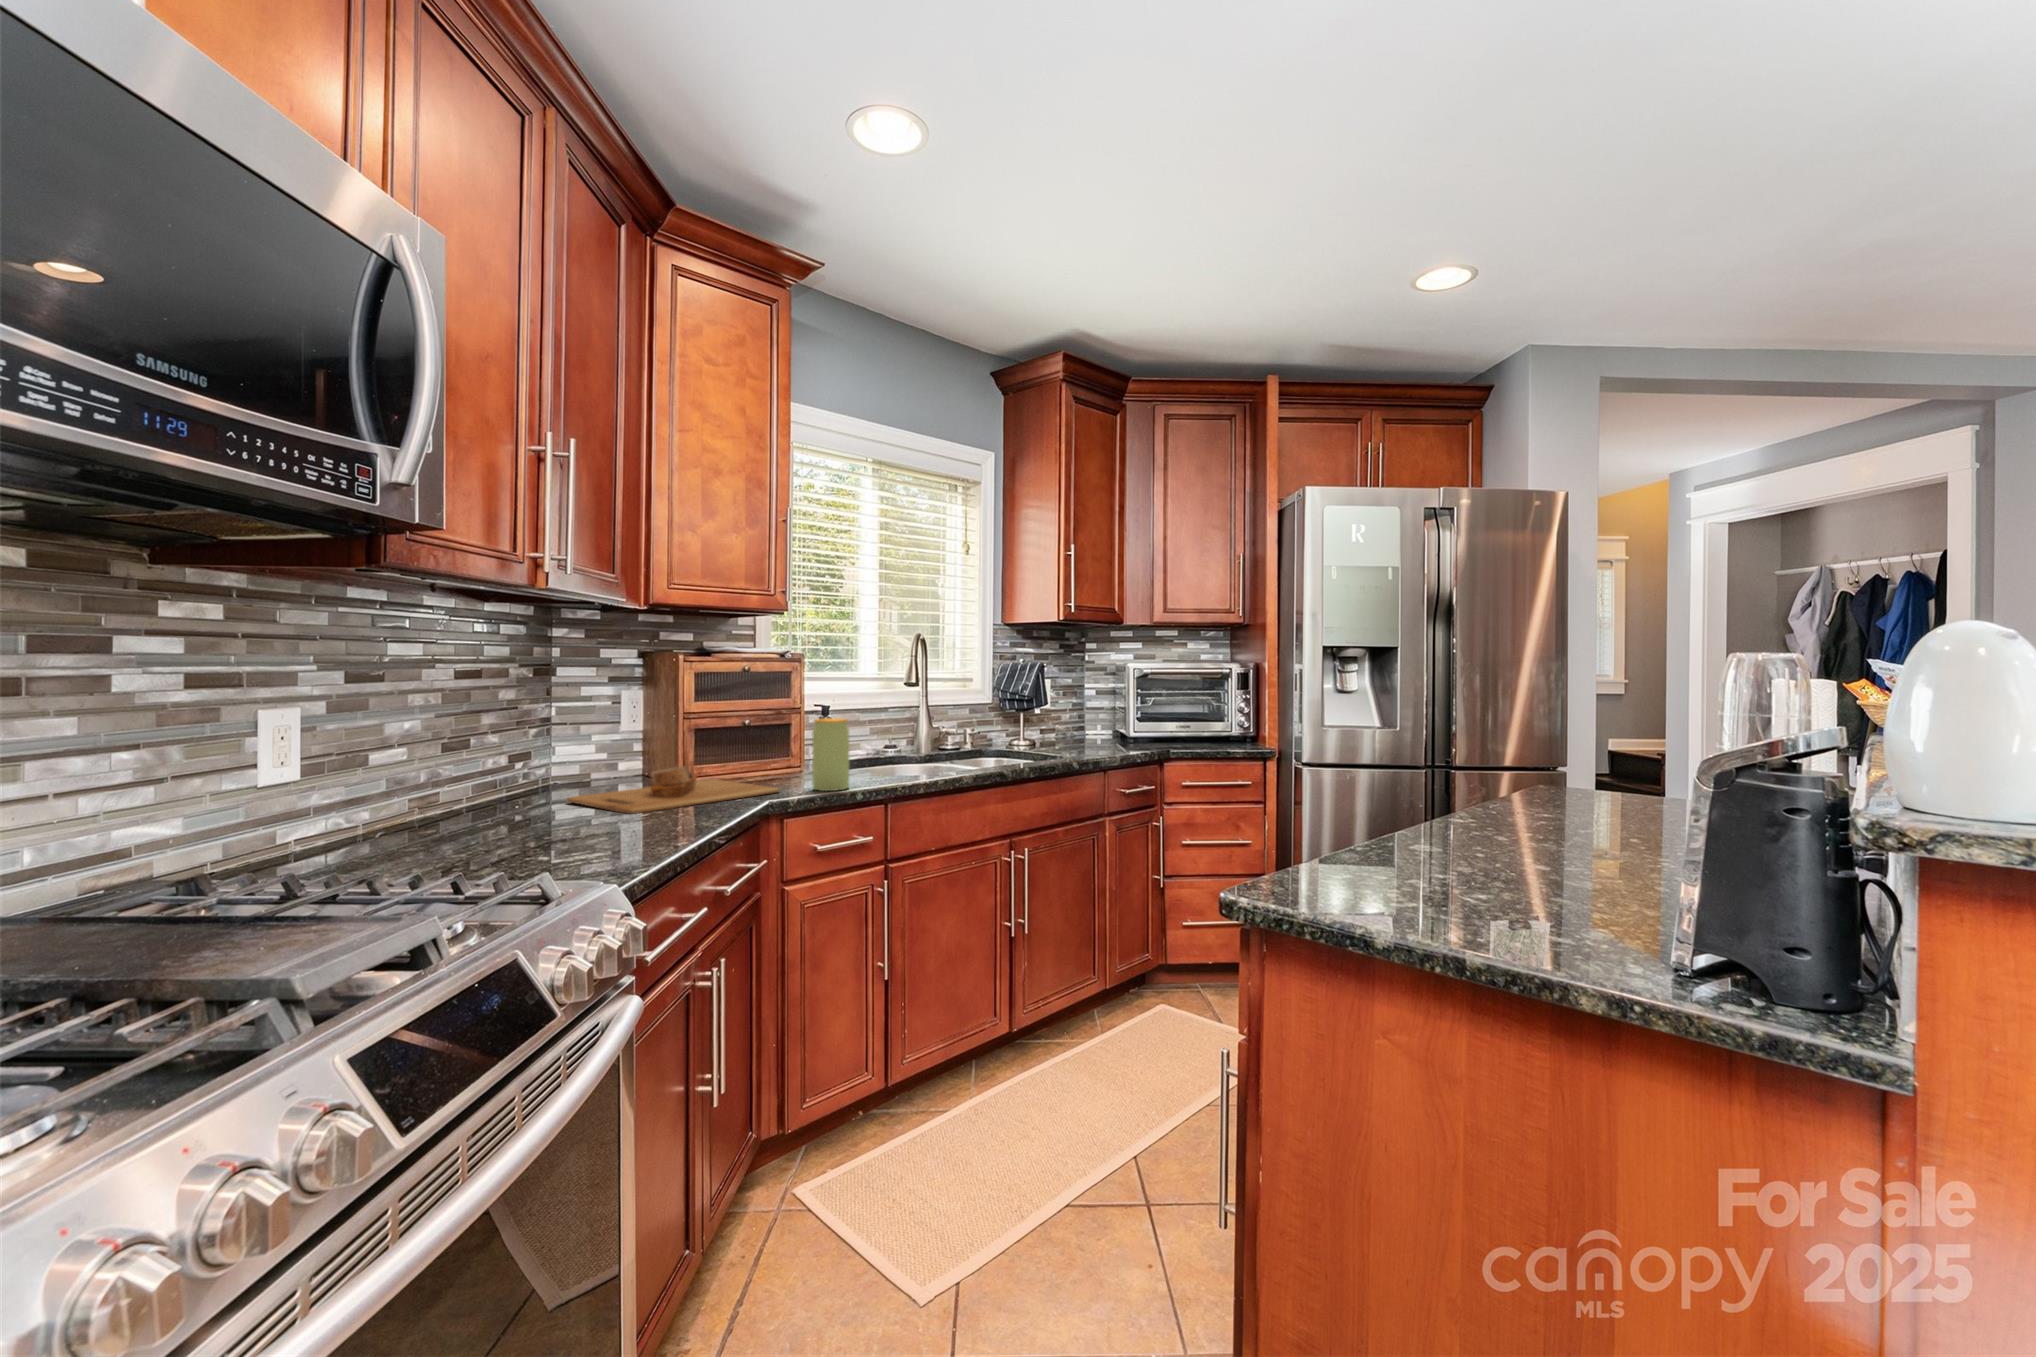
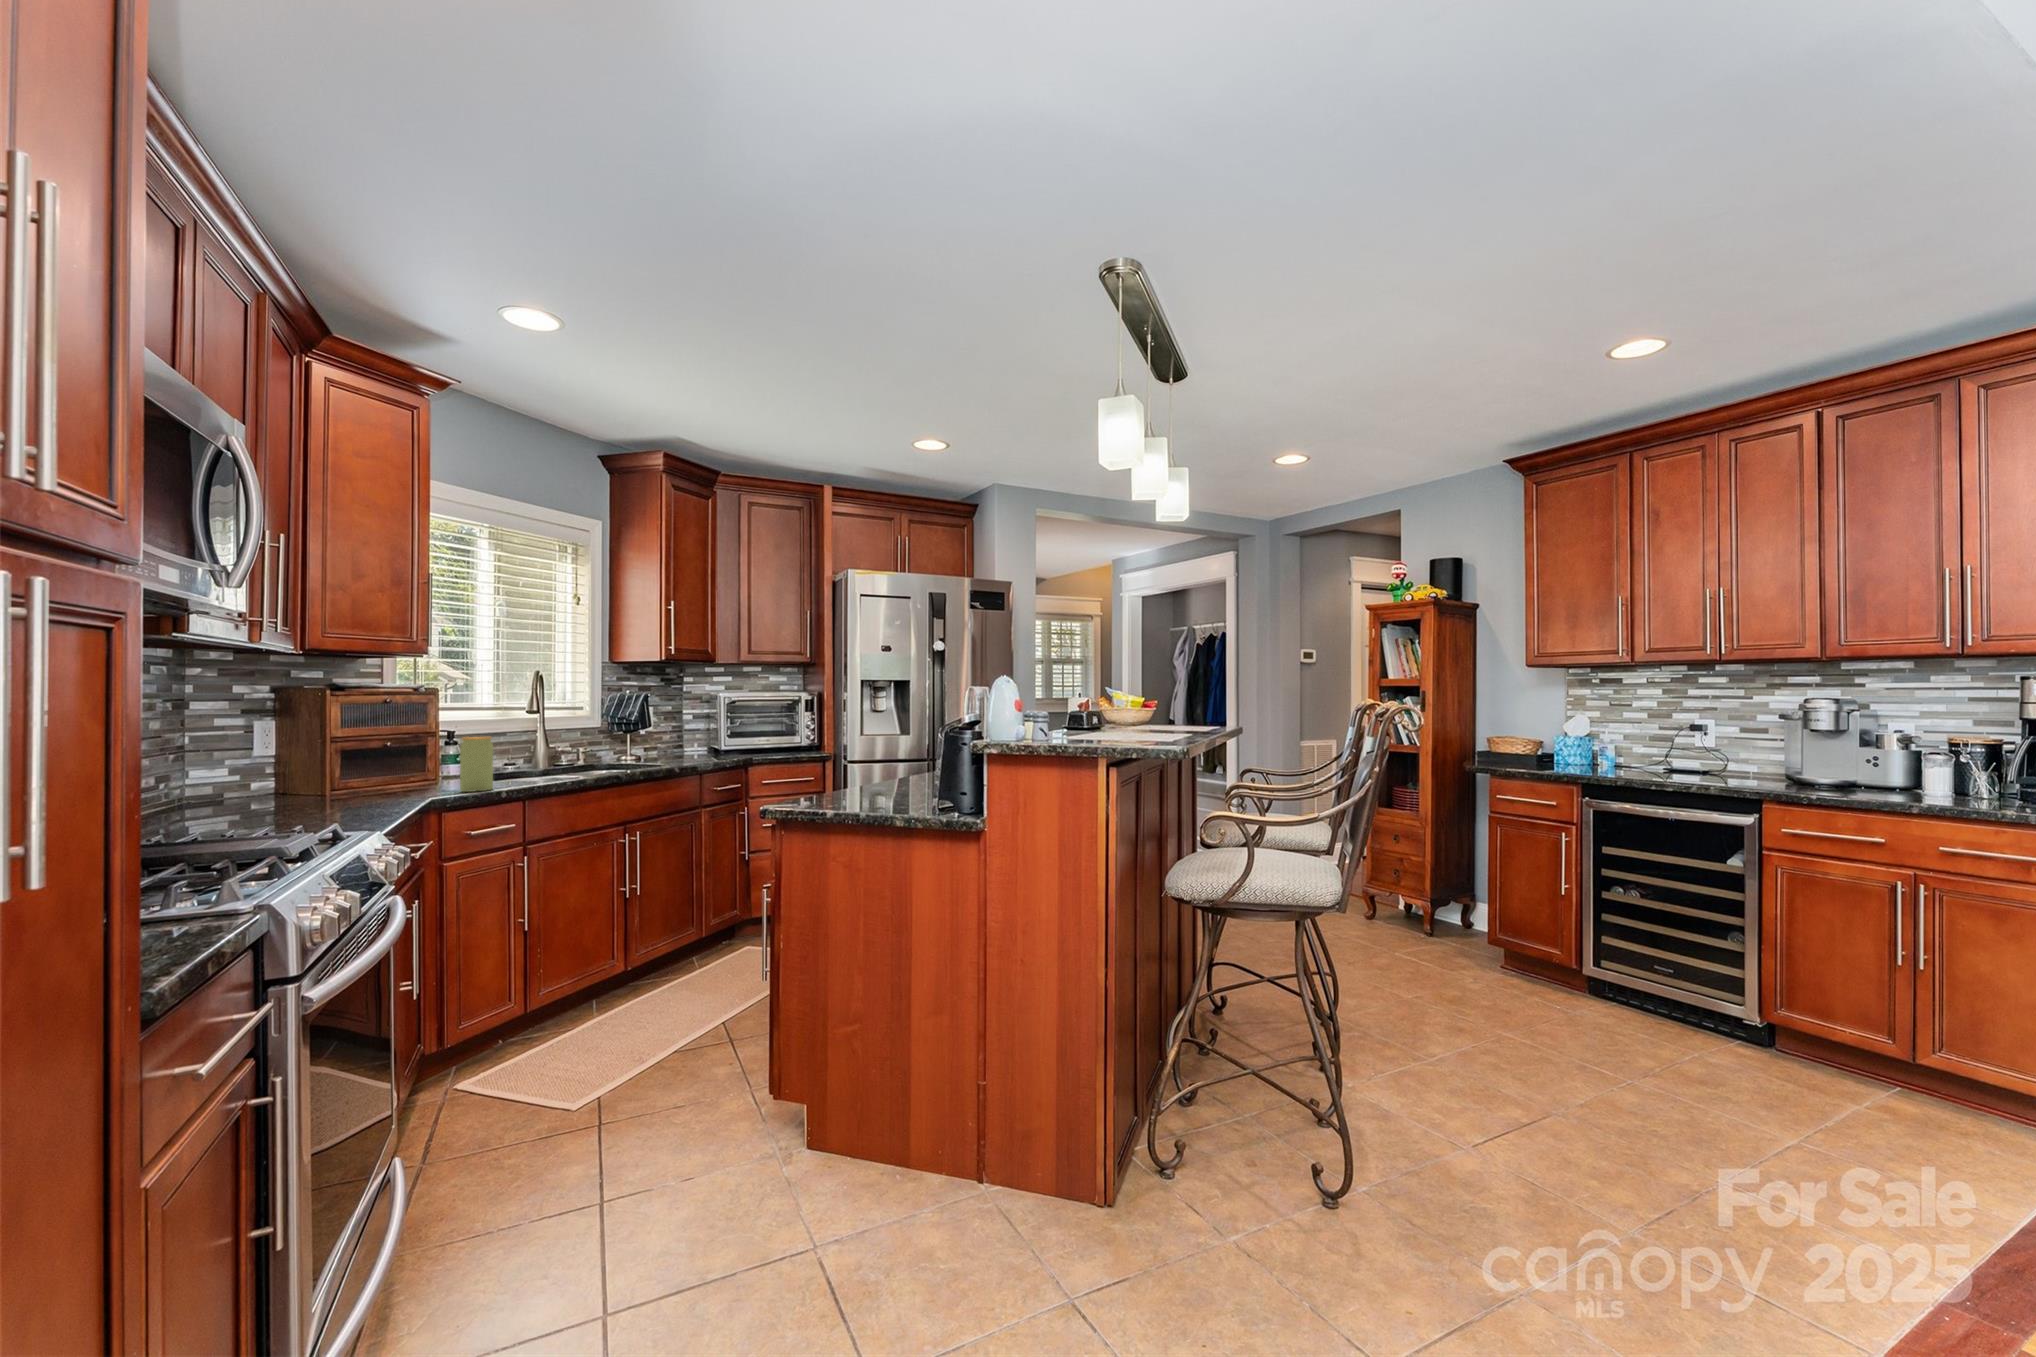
cutting board: present [567,766,779,814] -> none [227,778,432,812]

